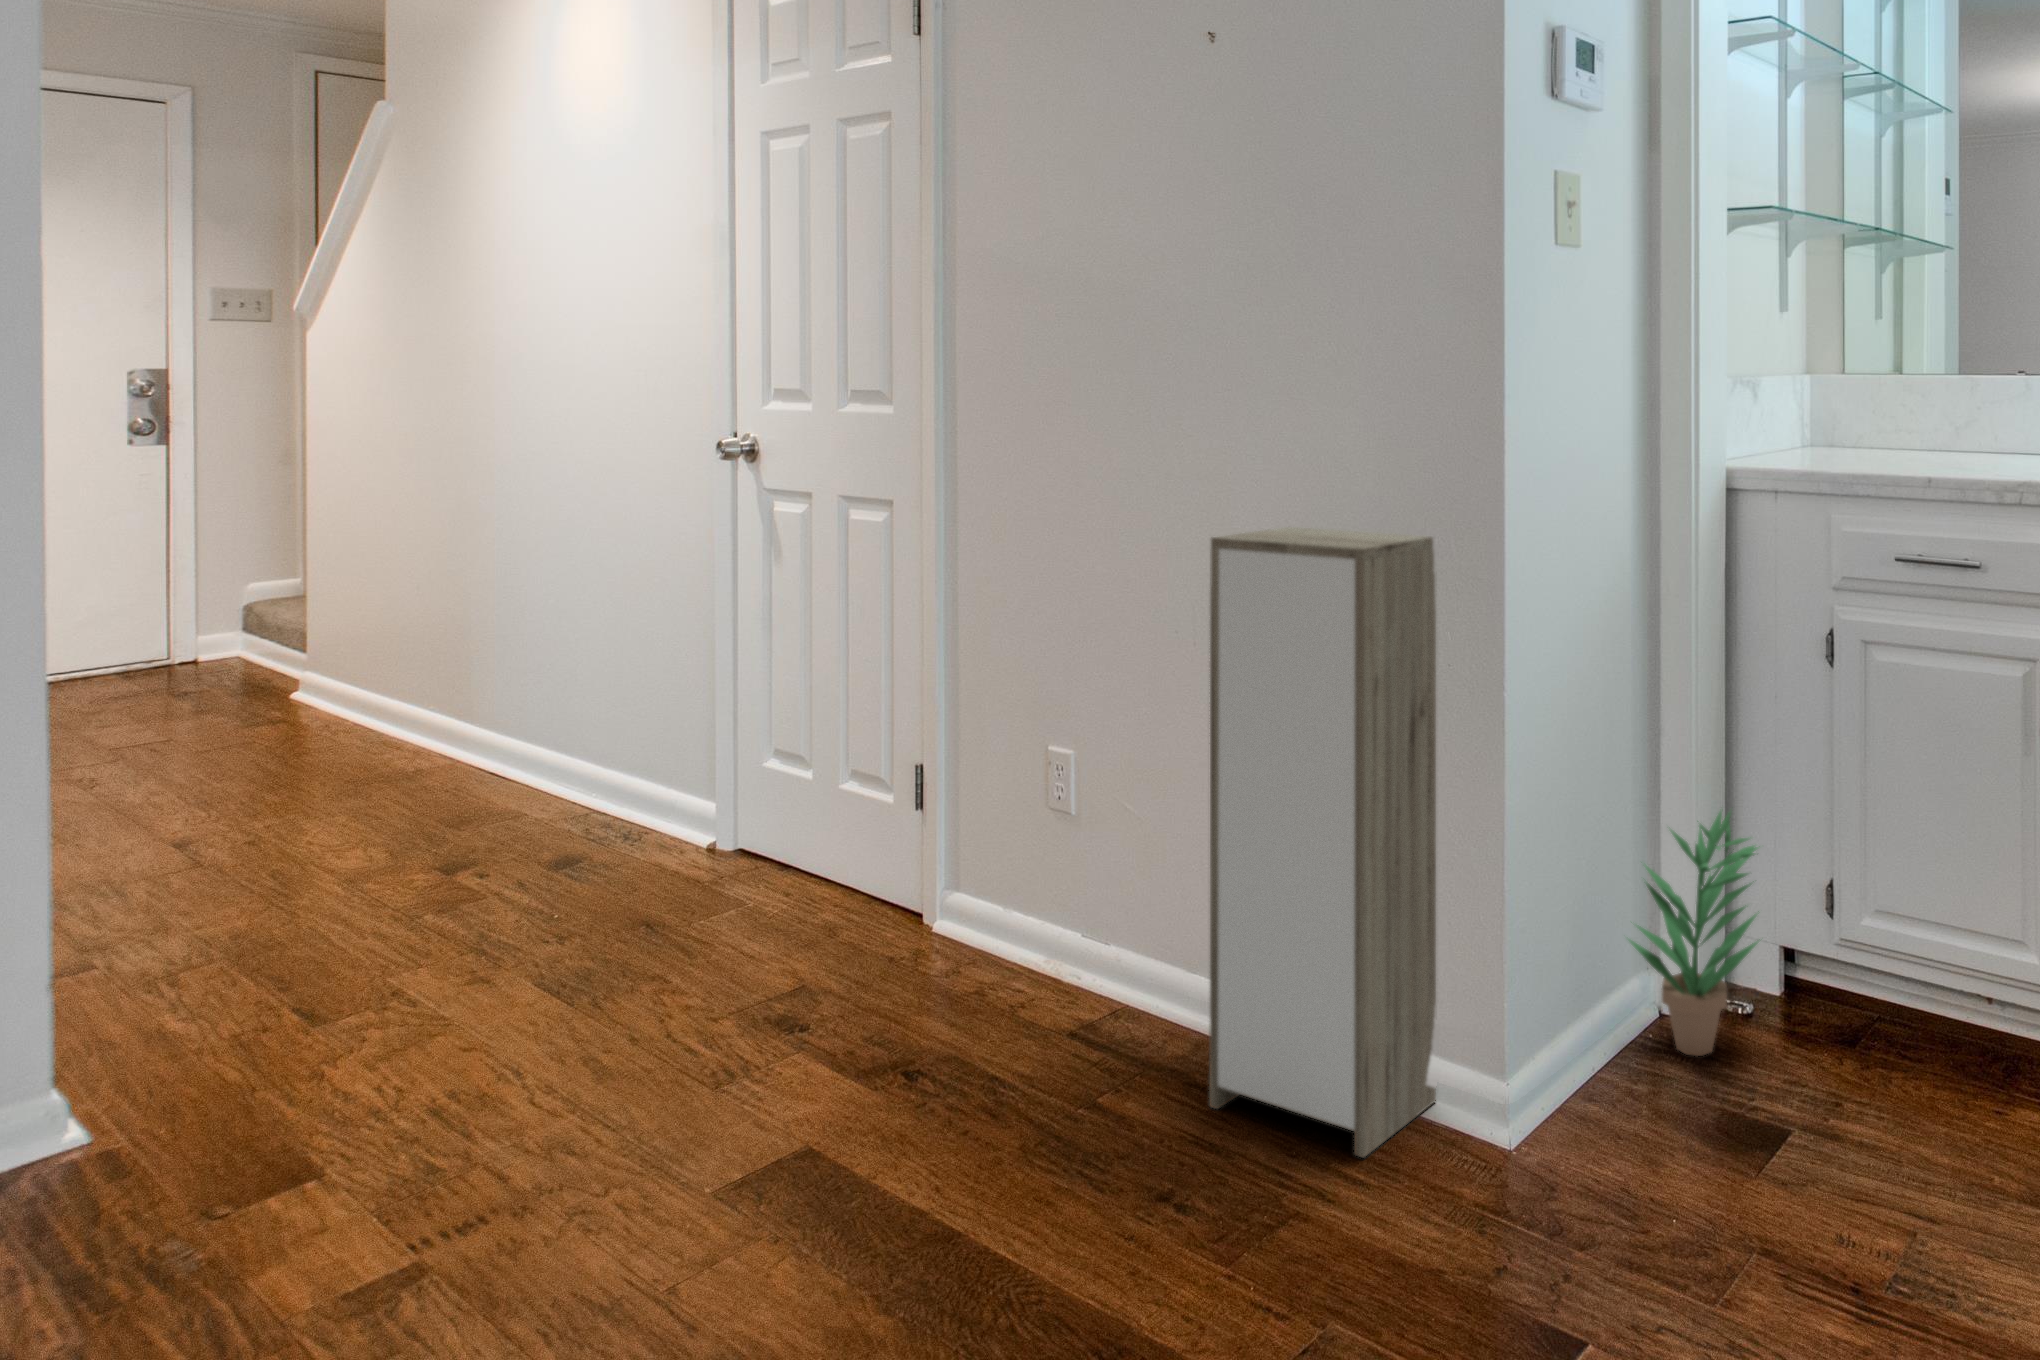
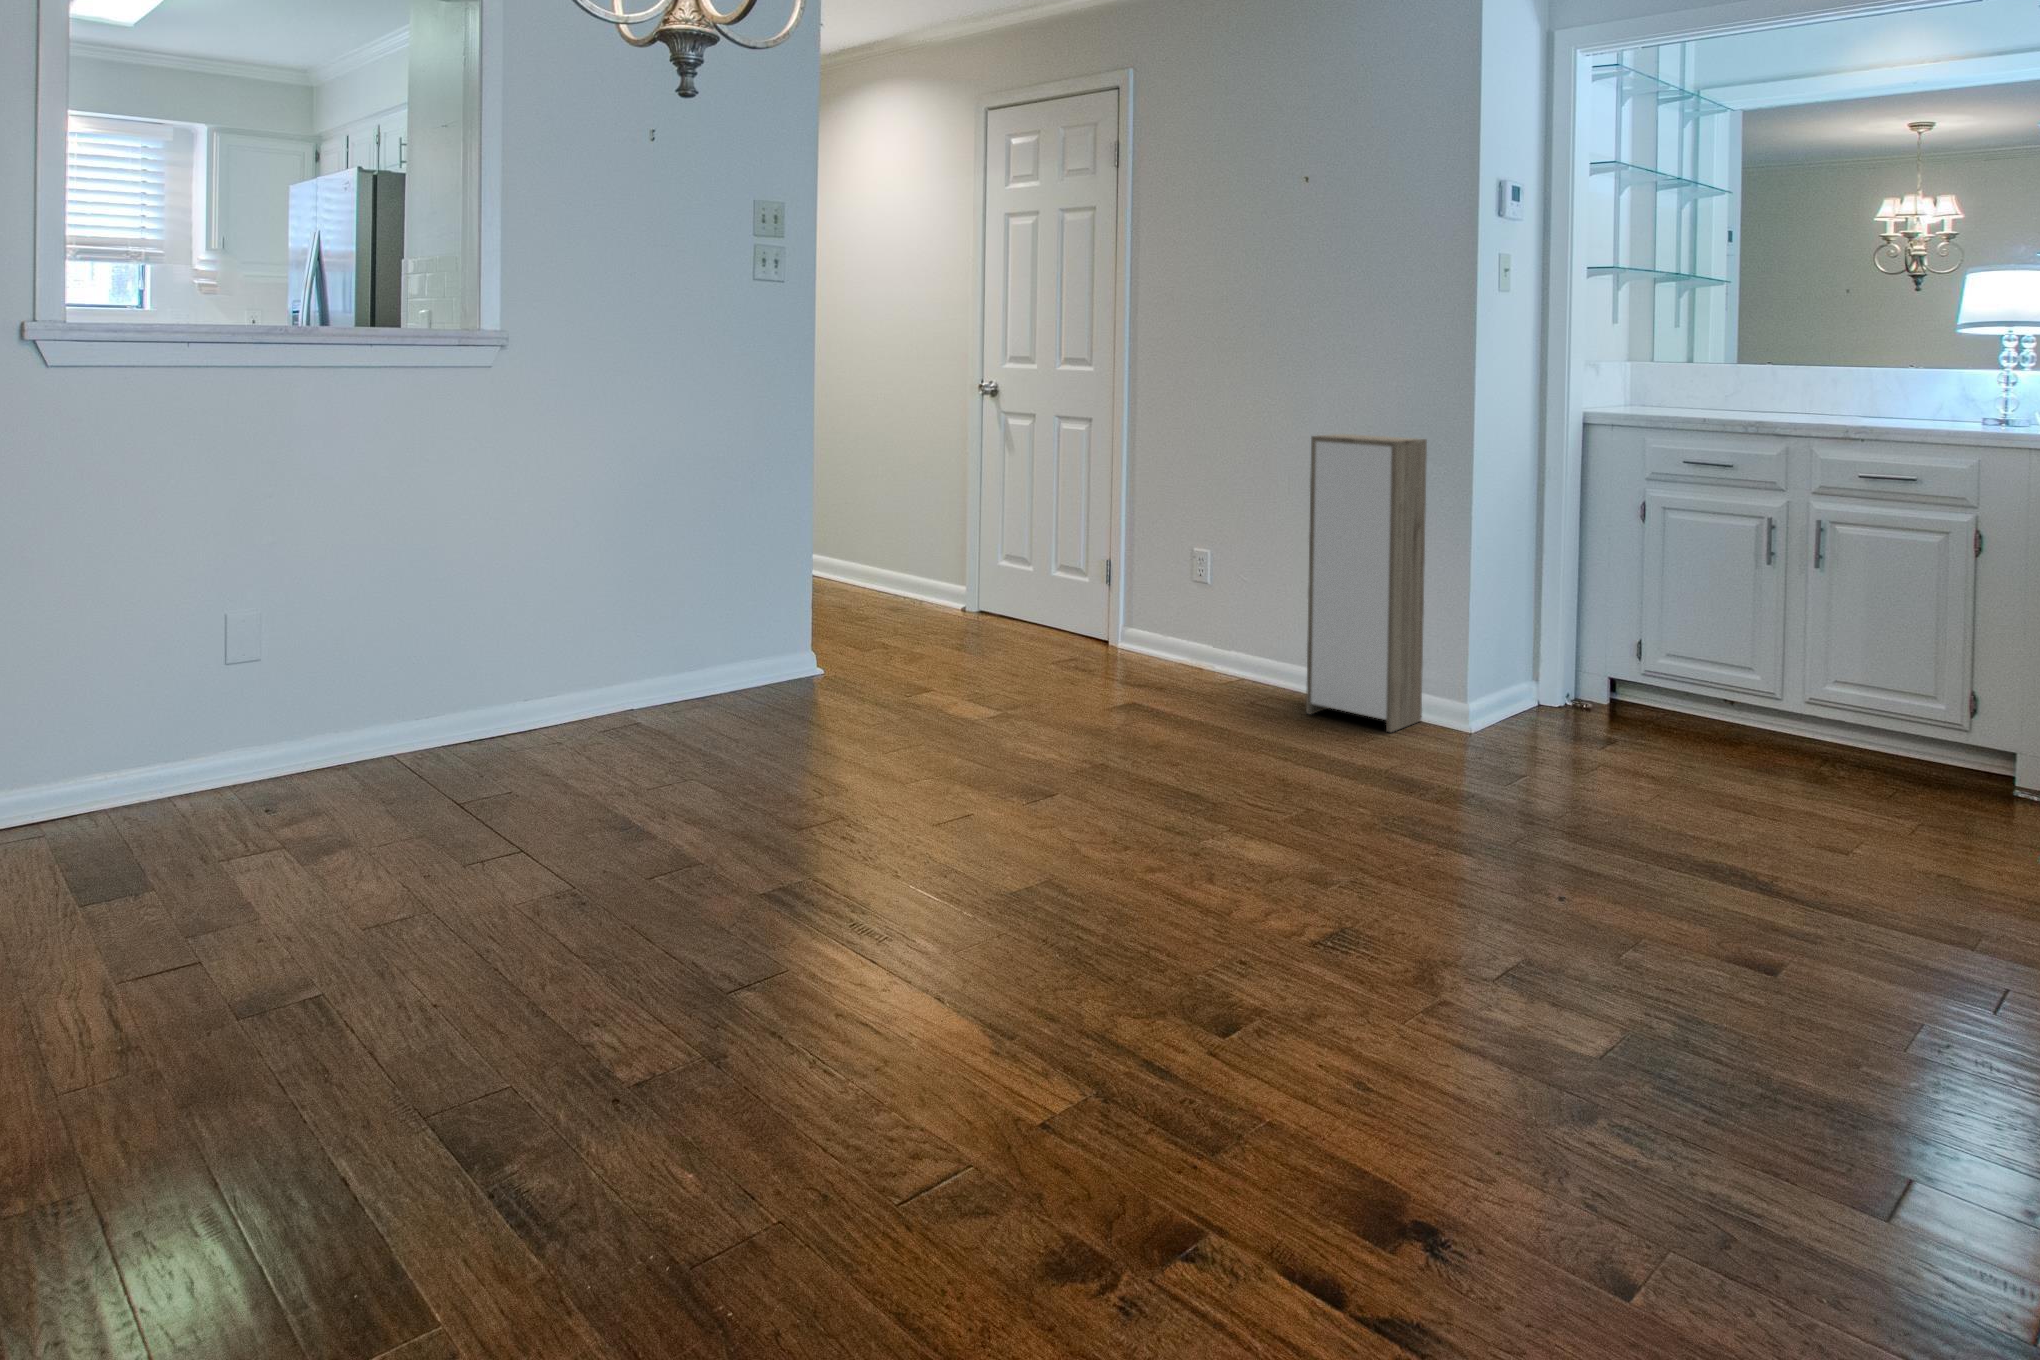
potted plant: present [1629,811,1760,1056] -> none [1519,589,1601,719]

